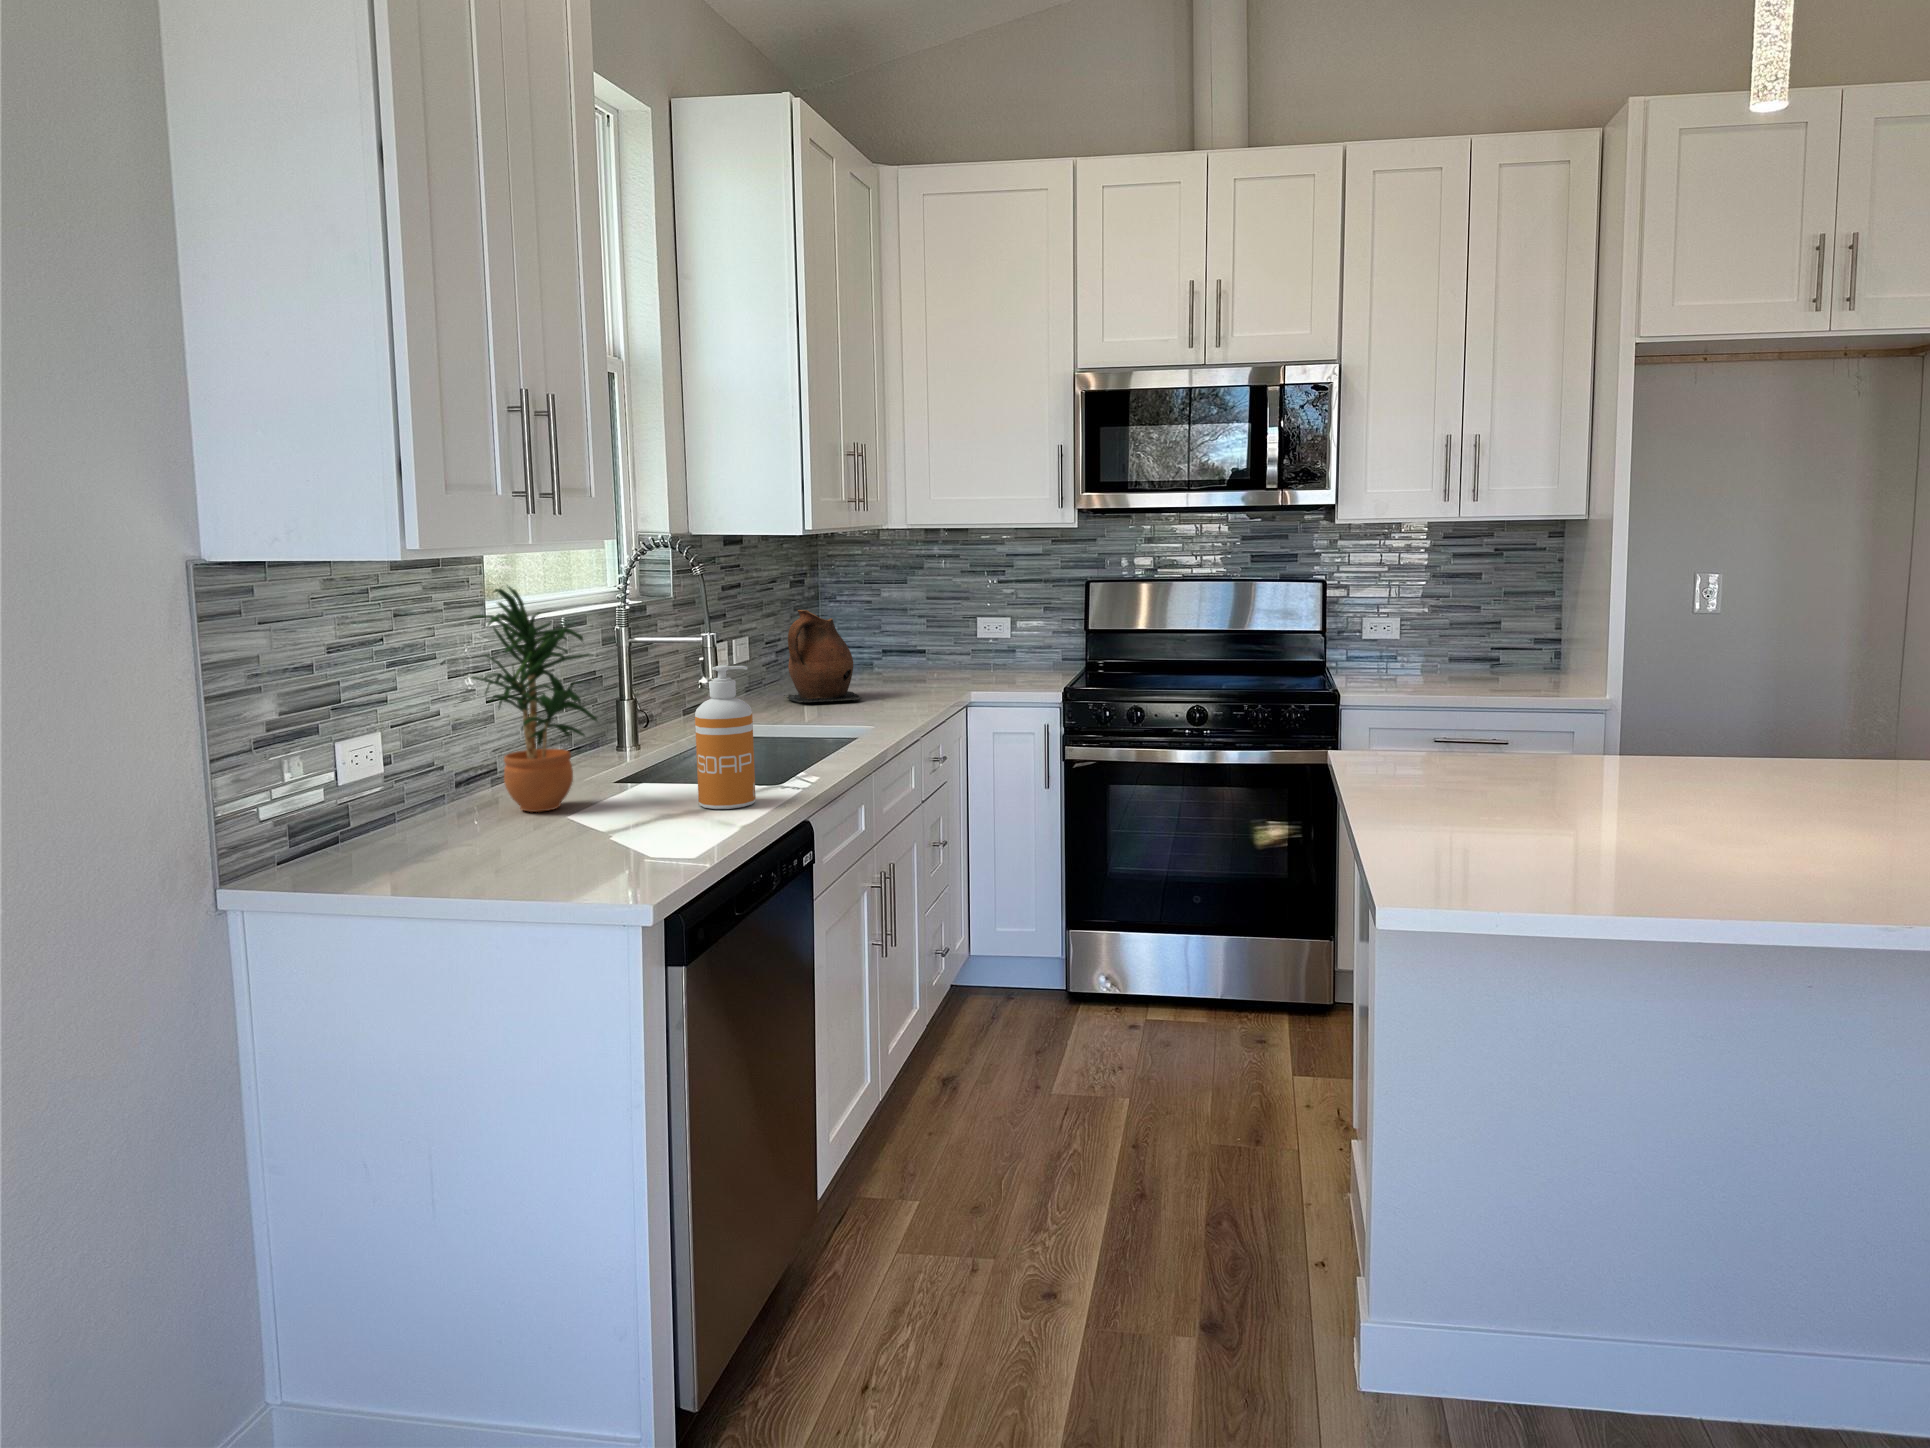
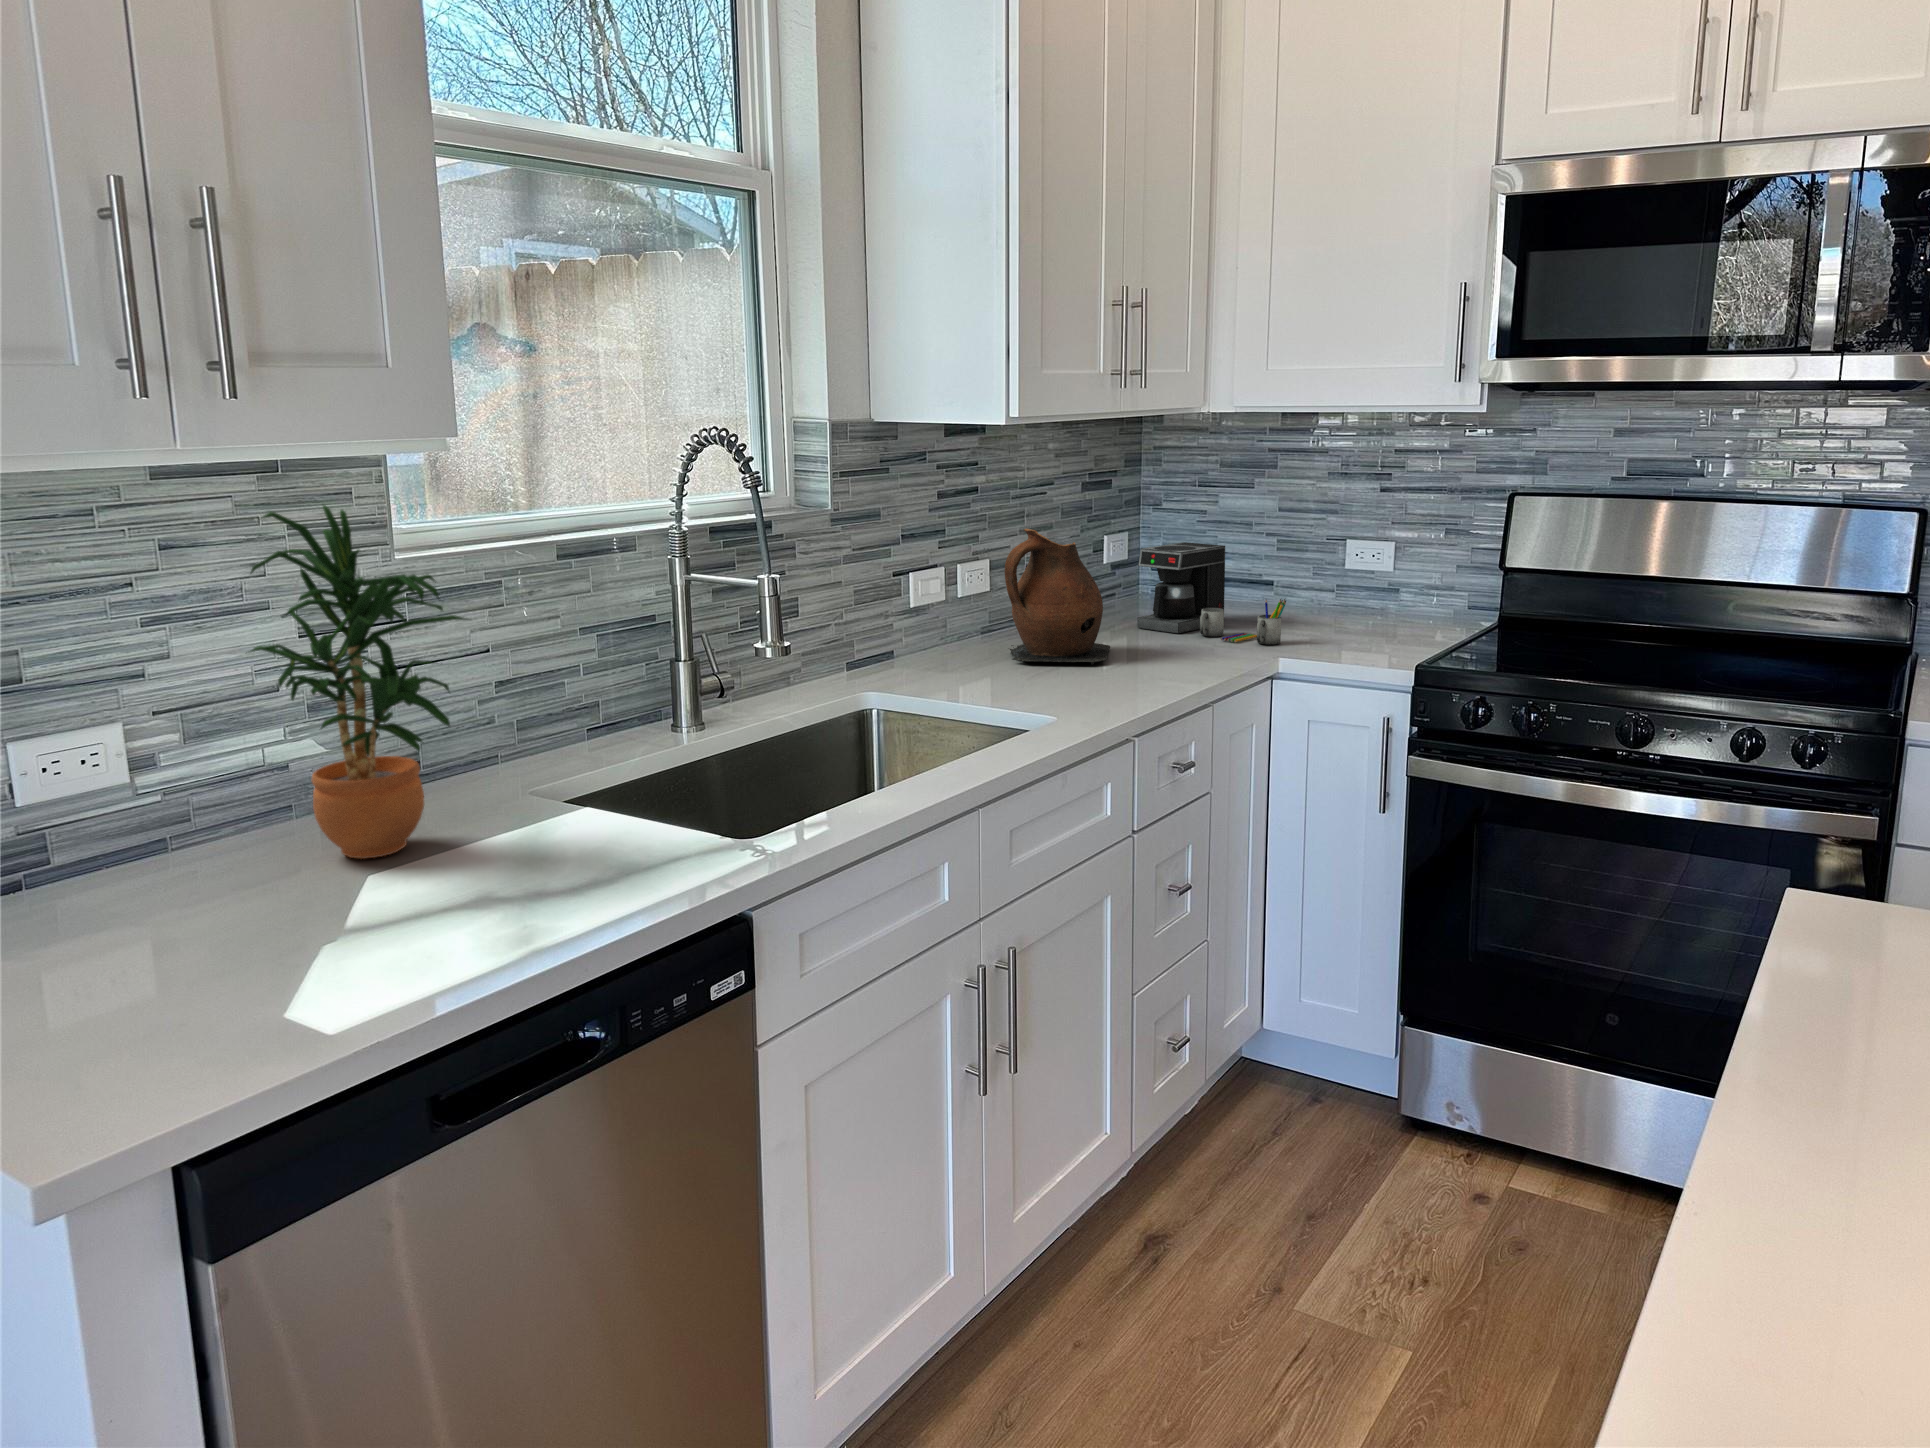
coffee maker: none [852,621,966,686] -> present [1138,542,1286,645]
soap dispenser: present [695,665,756,809] -> none [558,654,664,895]

